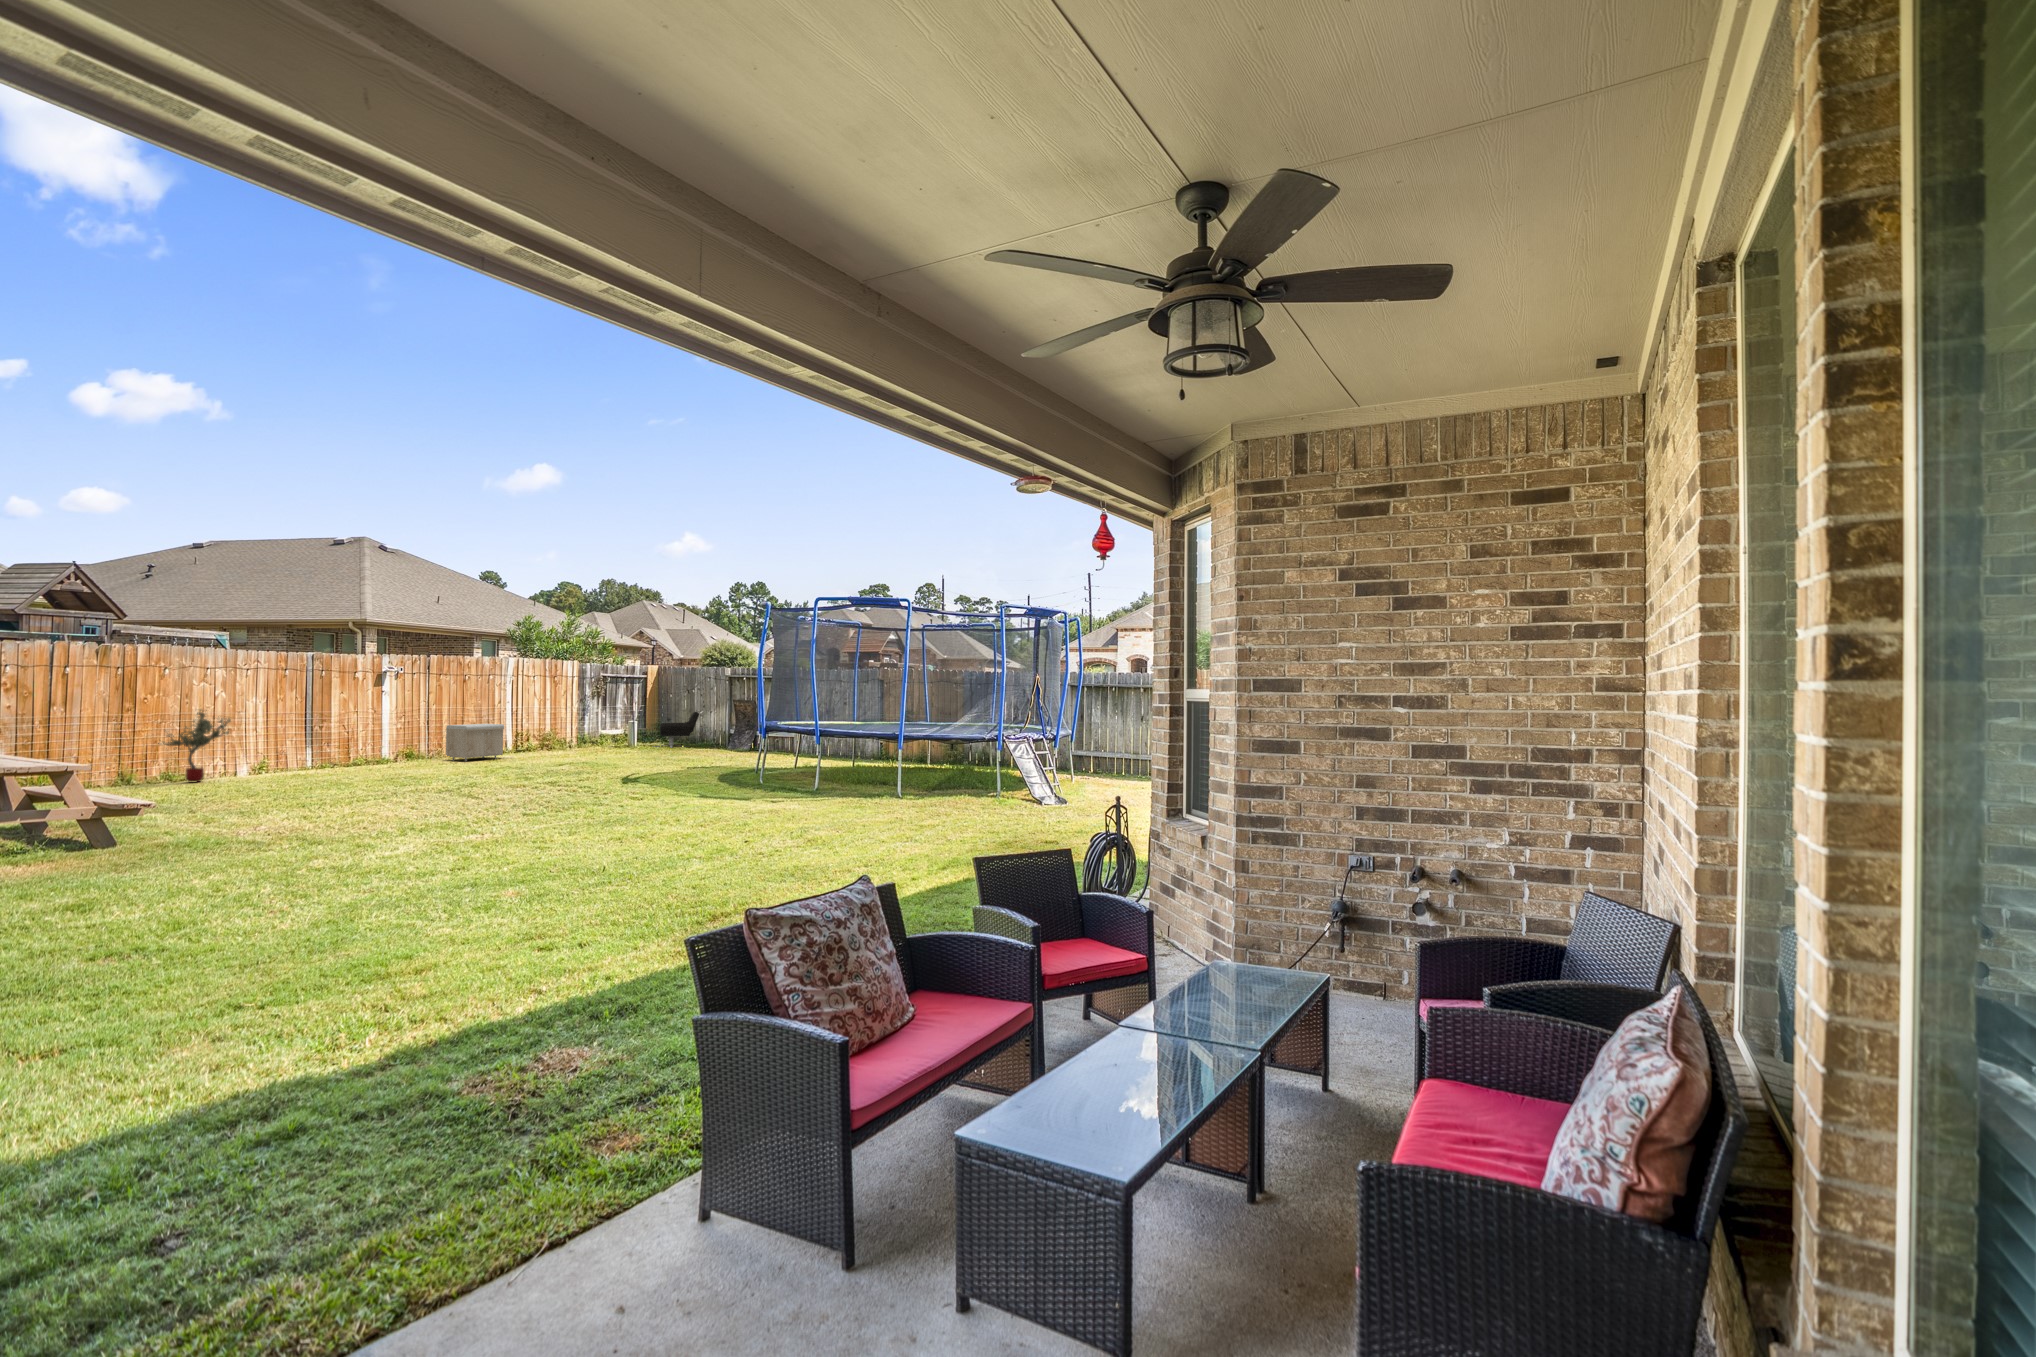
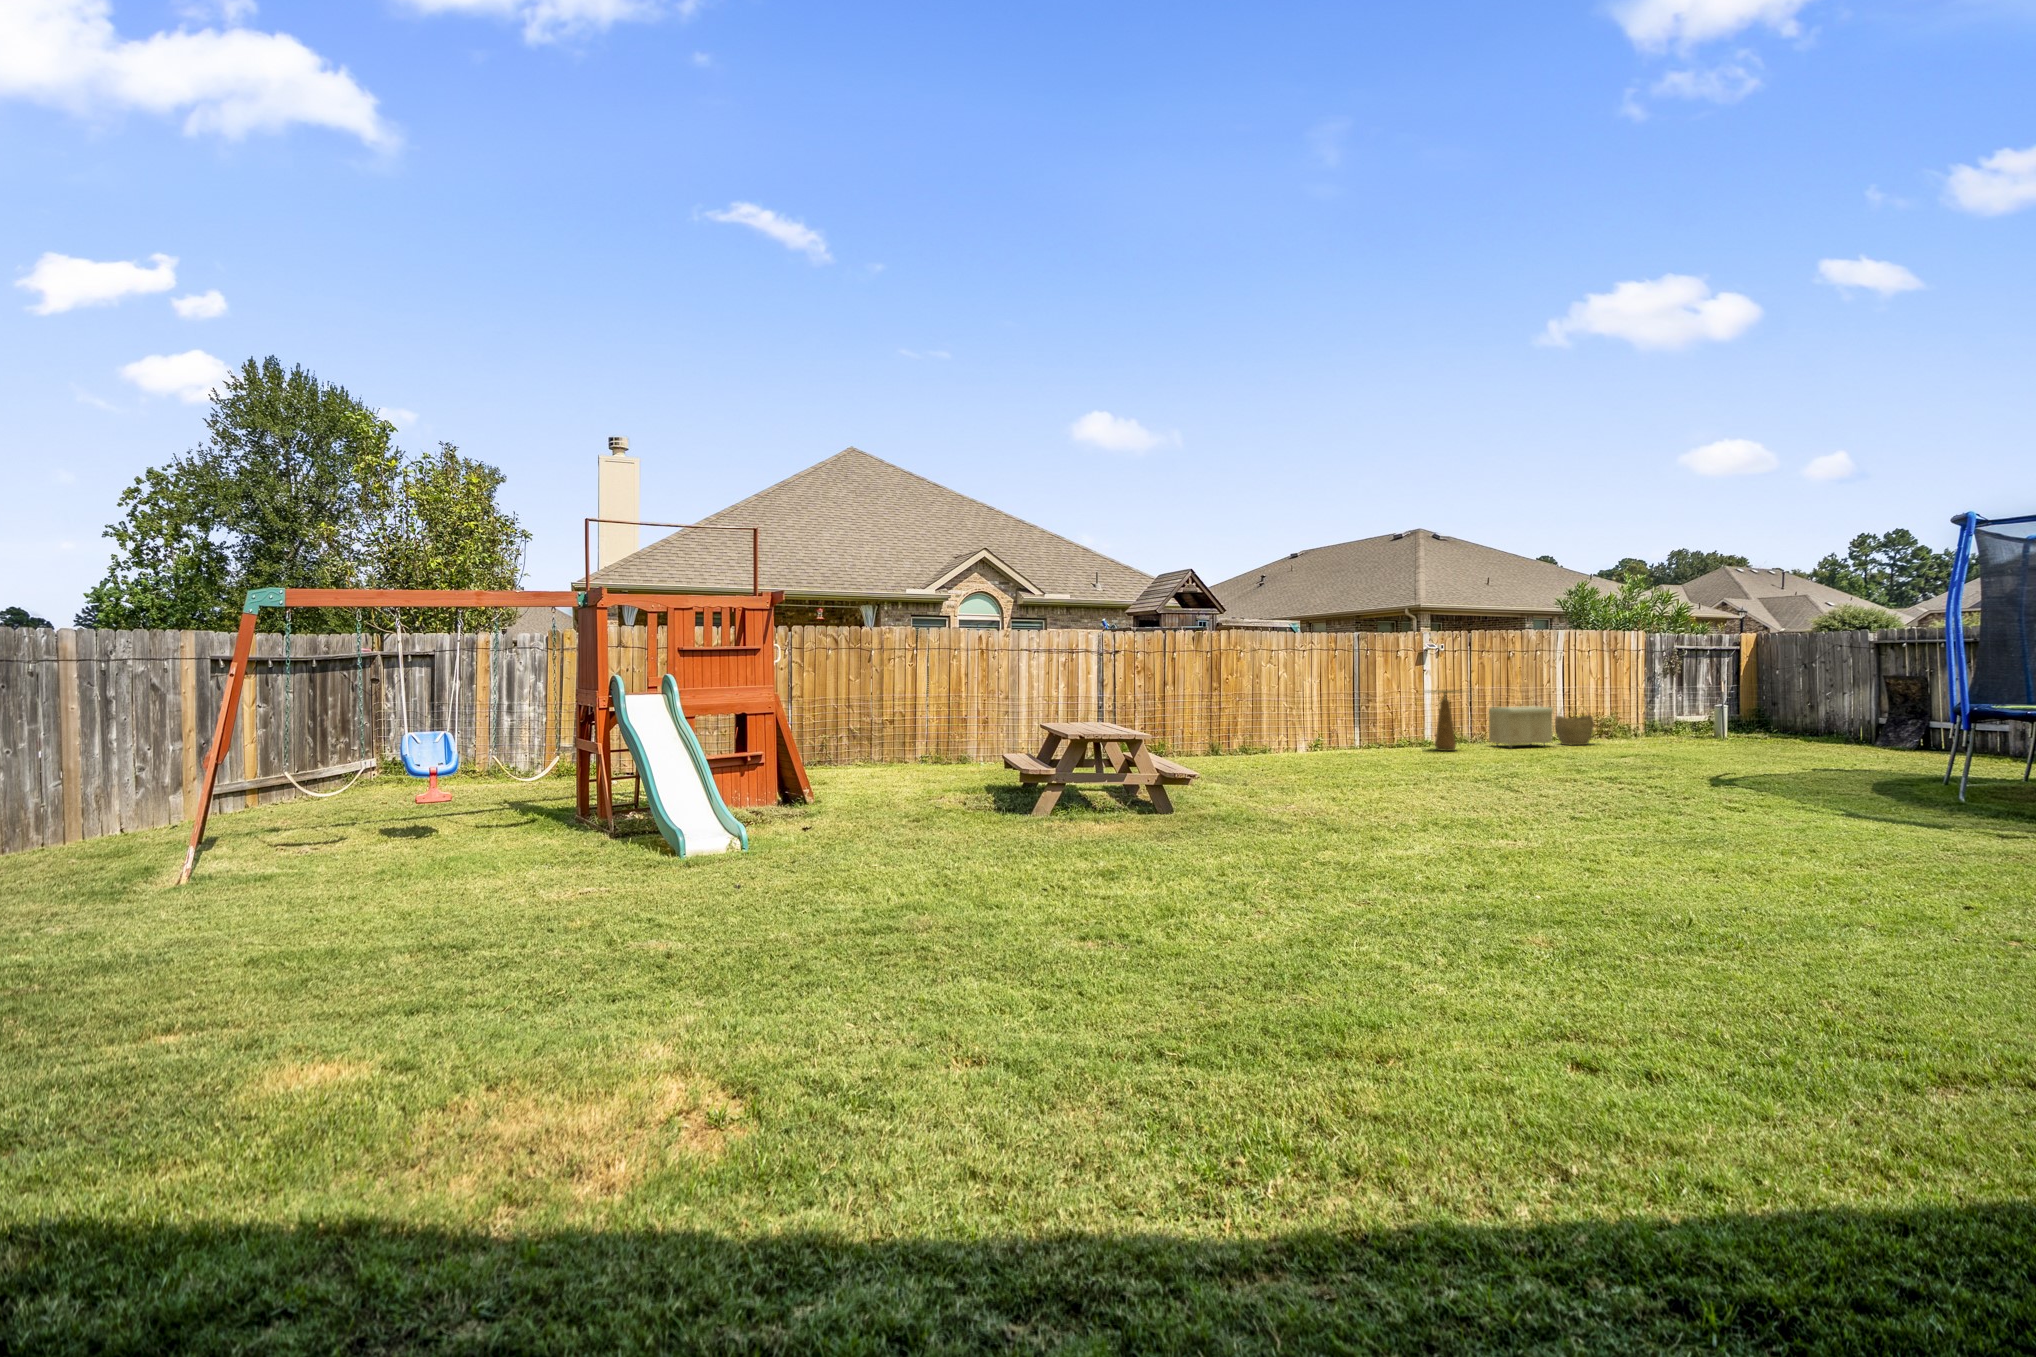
potted tree: present [158,710,231,783] -> none [1233,688,1288,757]
side table: none [383,710,427,767] -> present [1431,690,1456,751]
lounge chair: present [660,712,699,748] -> none [1753,694,1829,742]
woven basket: none [505,723,537,757] -> present [1555,708,1594,745]

